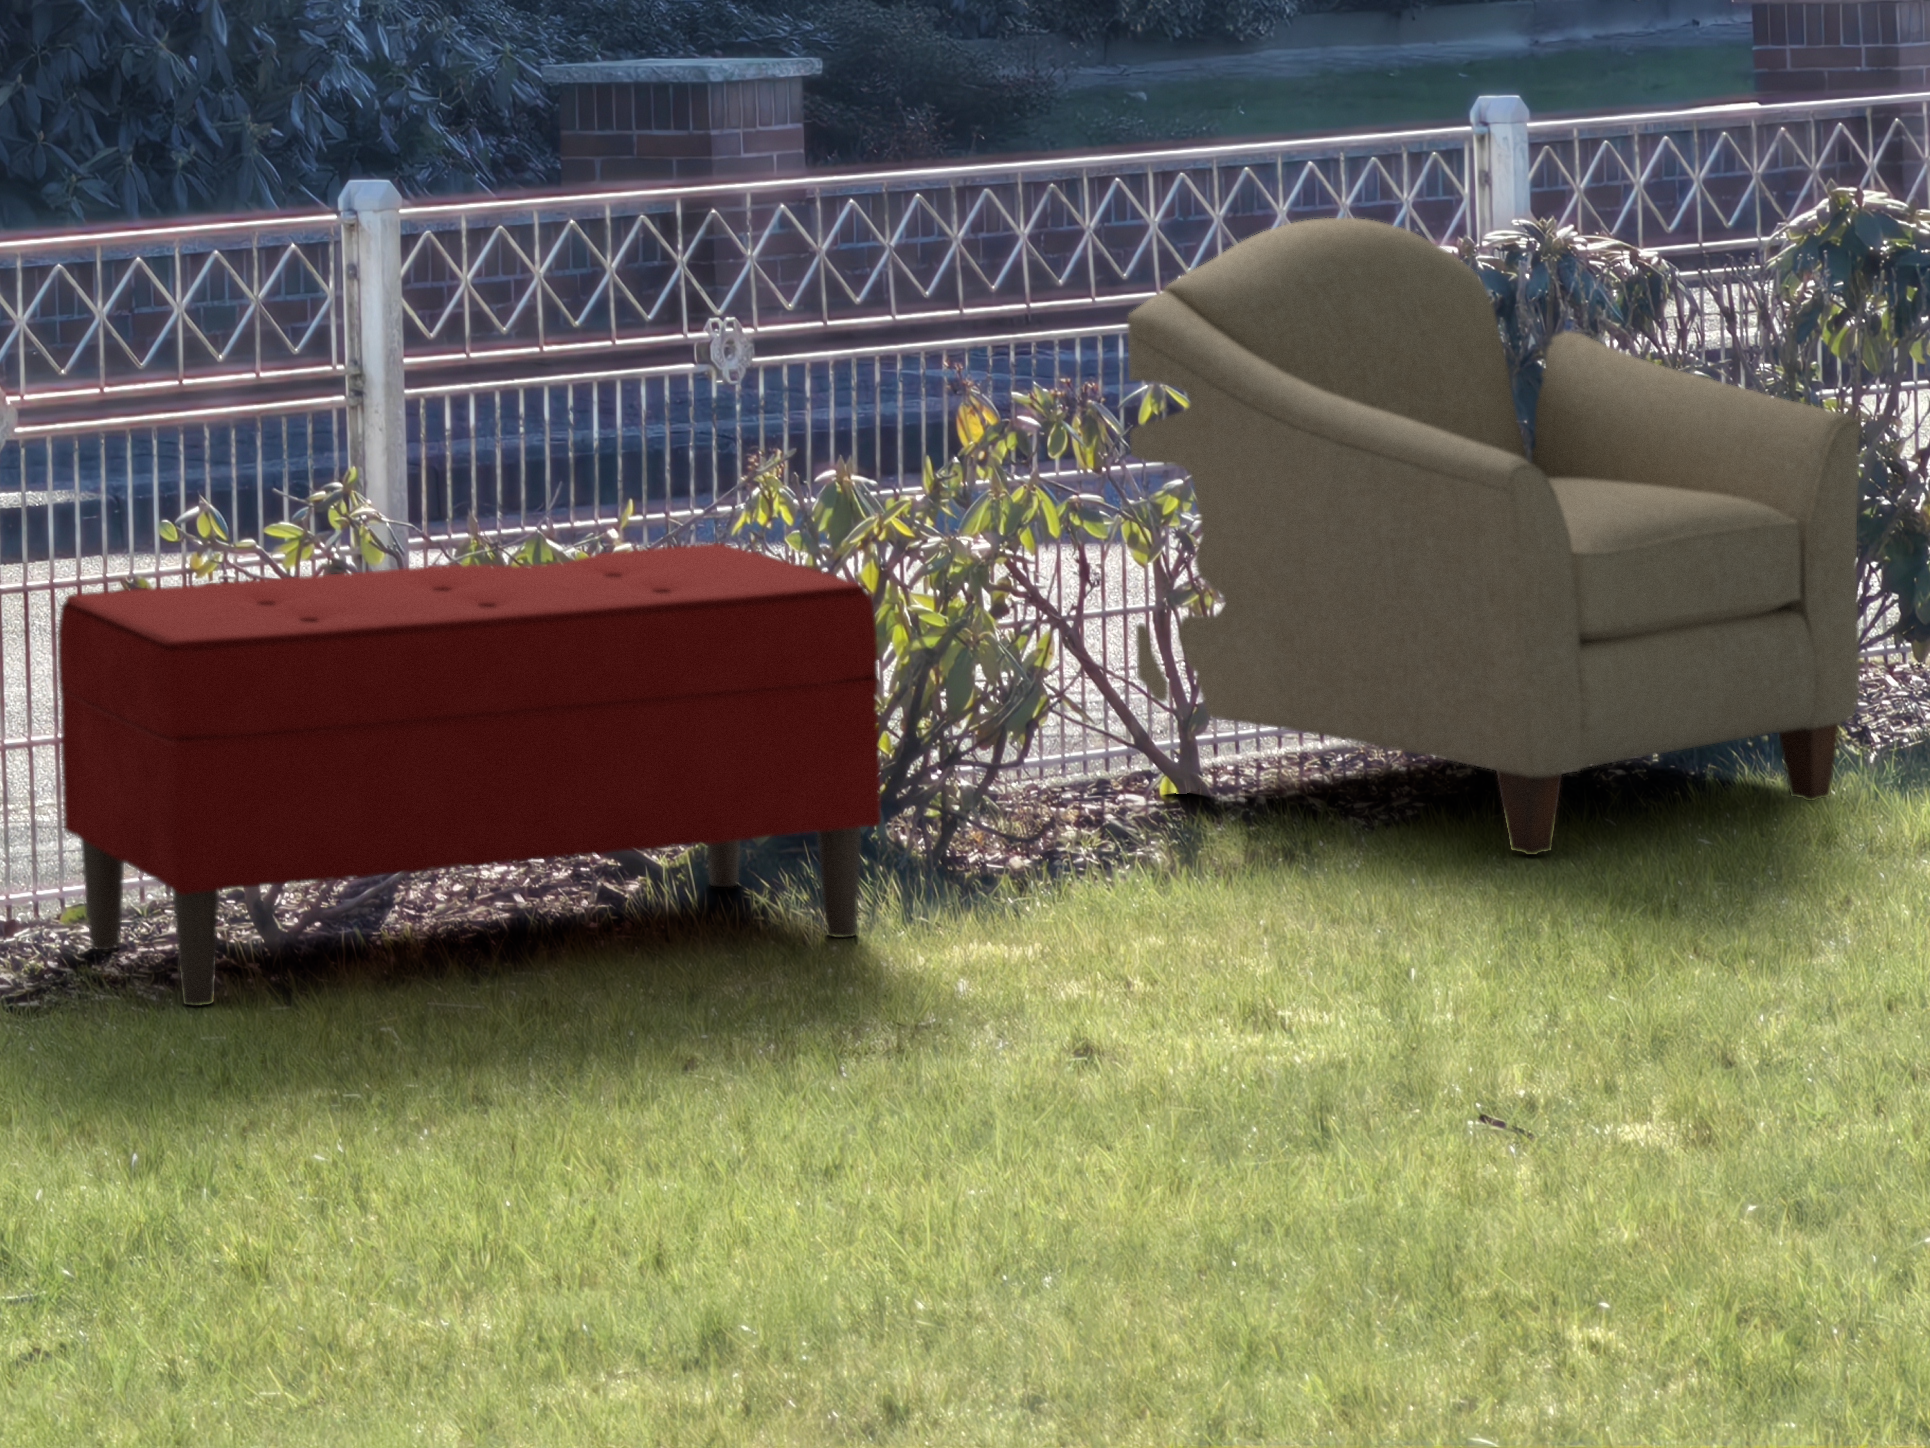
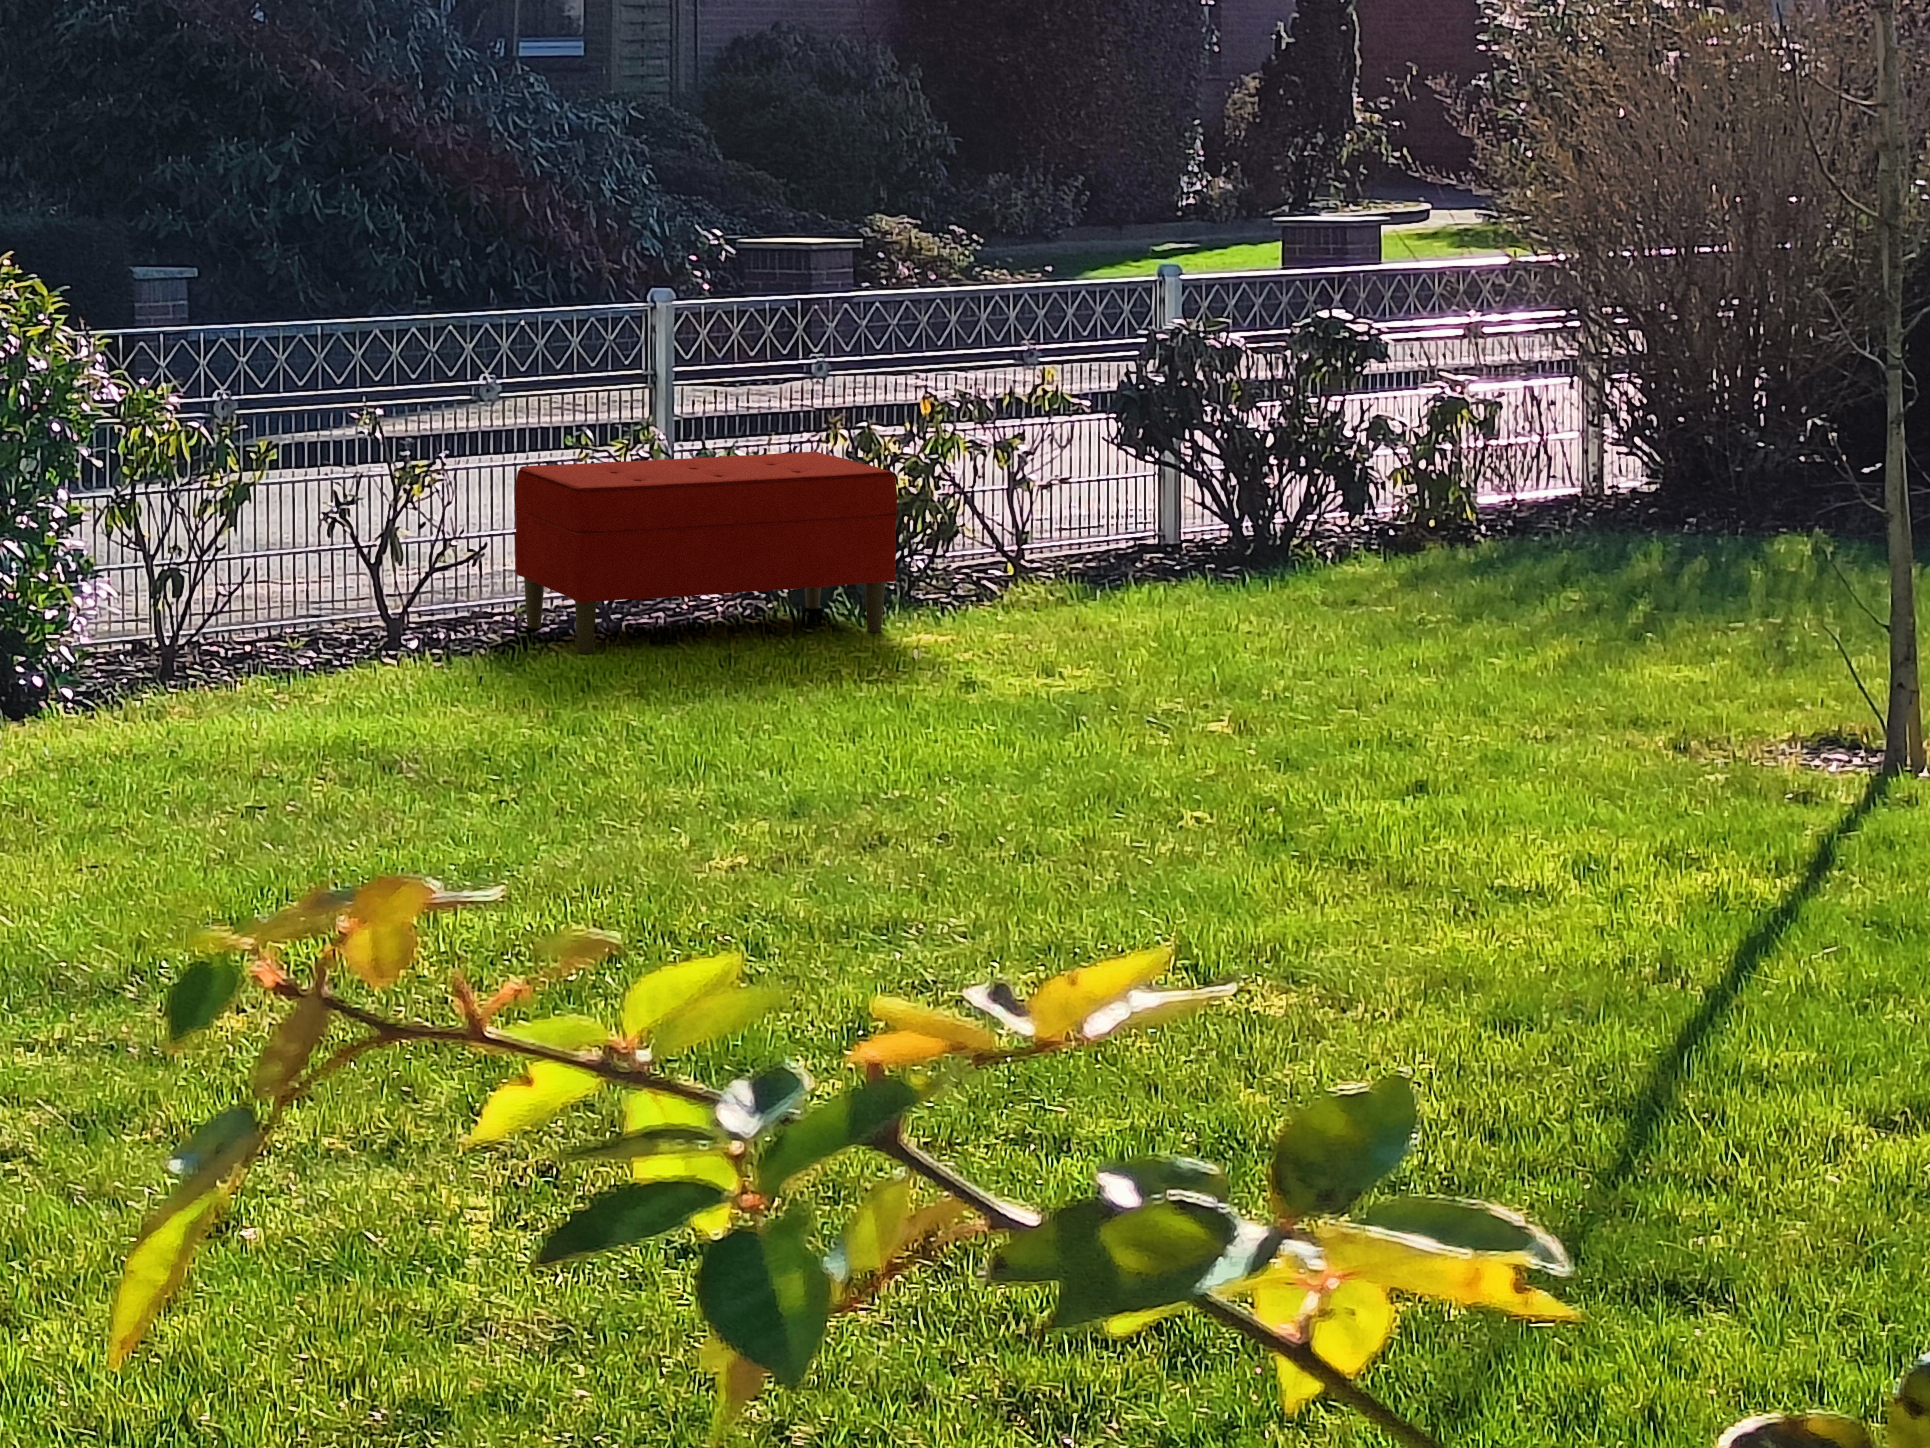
chair: present [1127,218,1861,855] -> none [996,310,1343,604]

